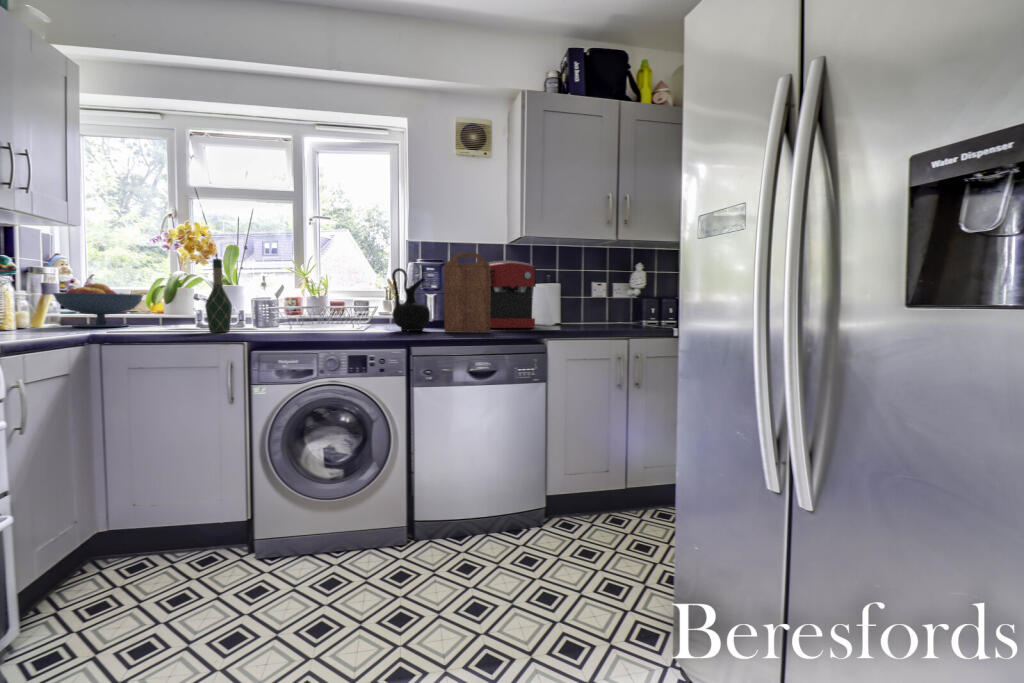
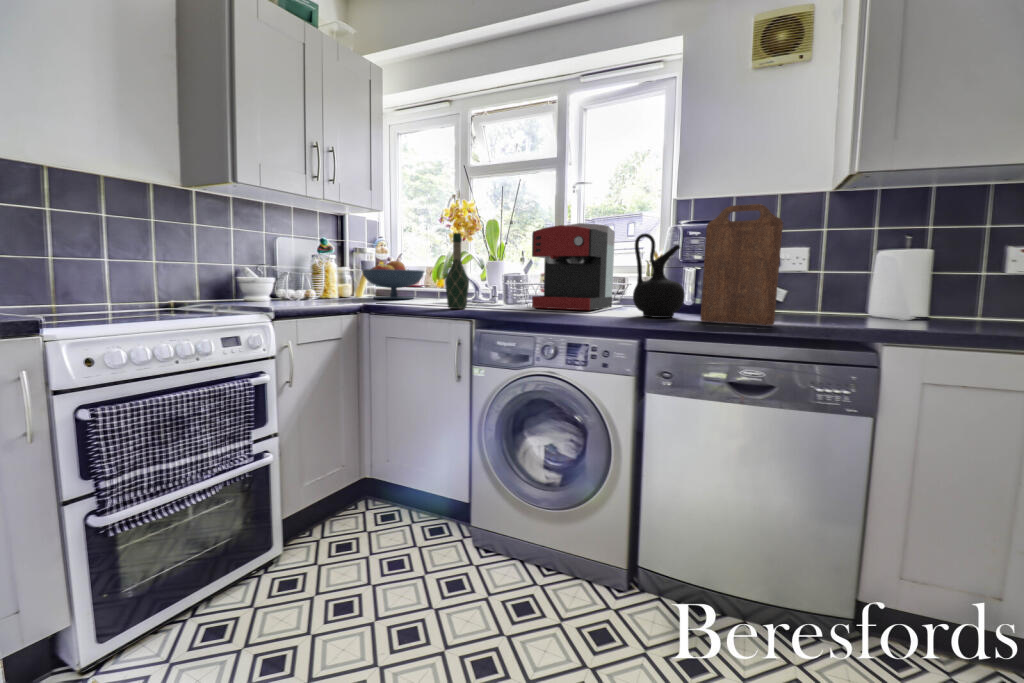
coffee maker: present [488,260,536,328] -> present [532,223,615,310]

